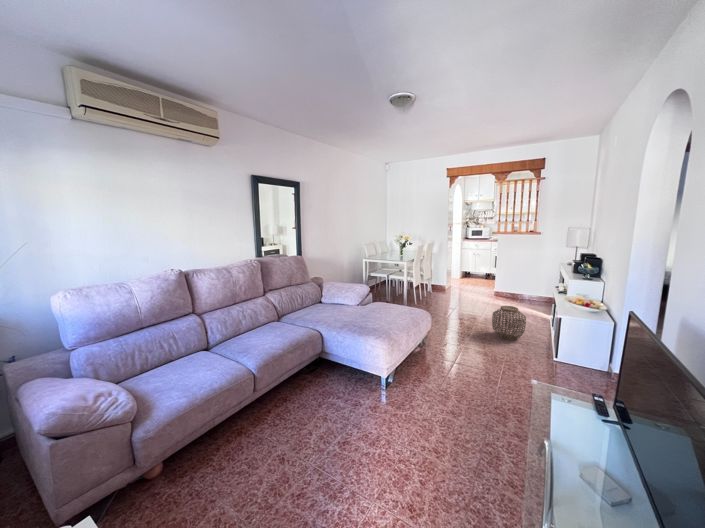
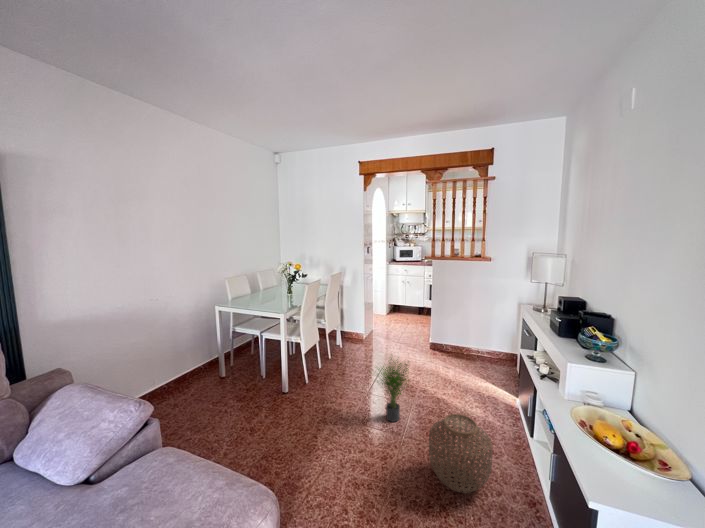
potted plant: none [456,282,484,320] -> present [378,358,408,422]

